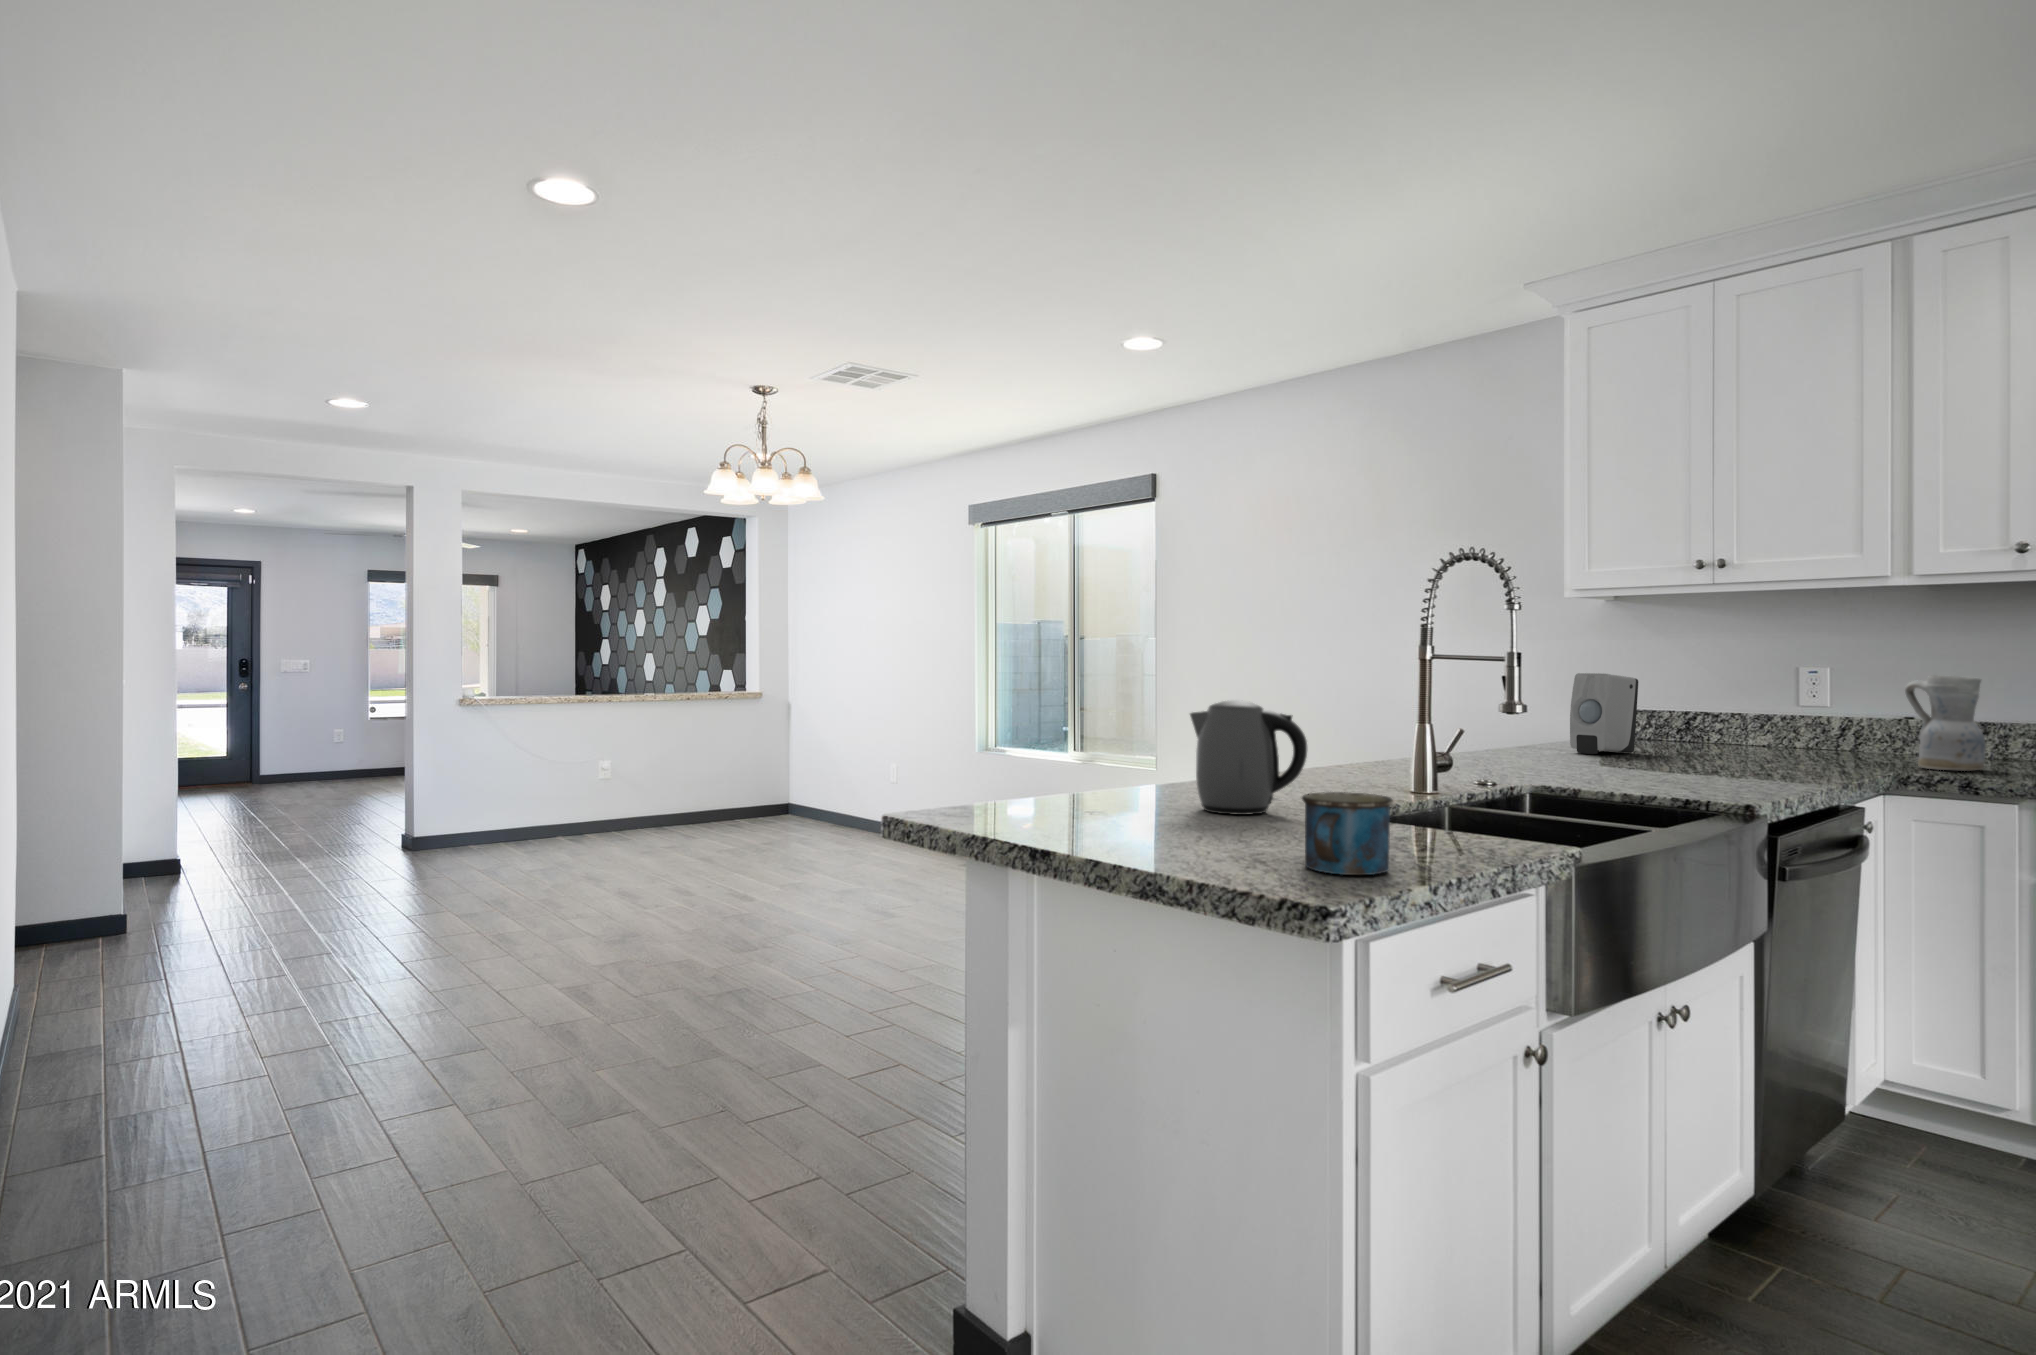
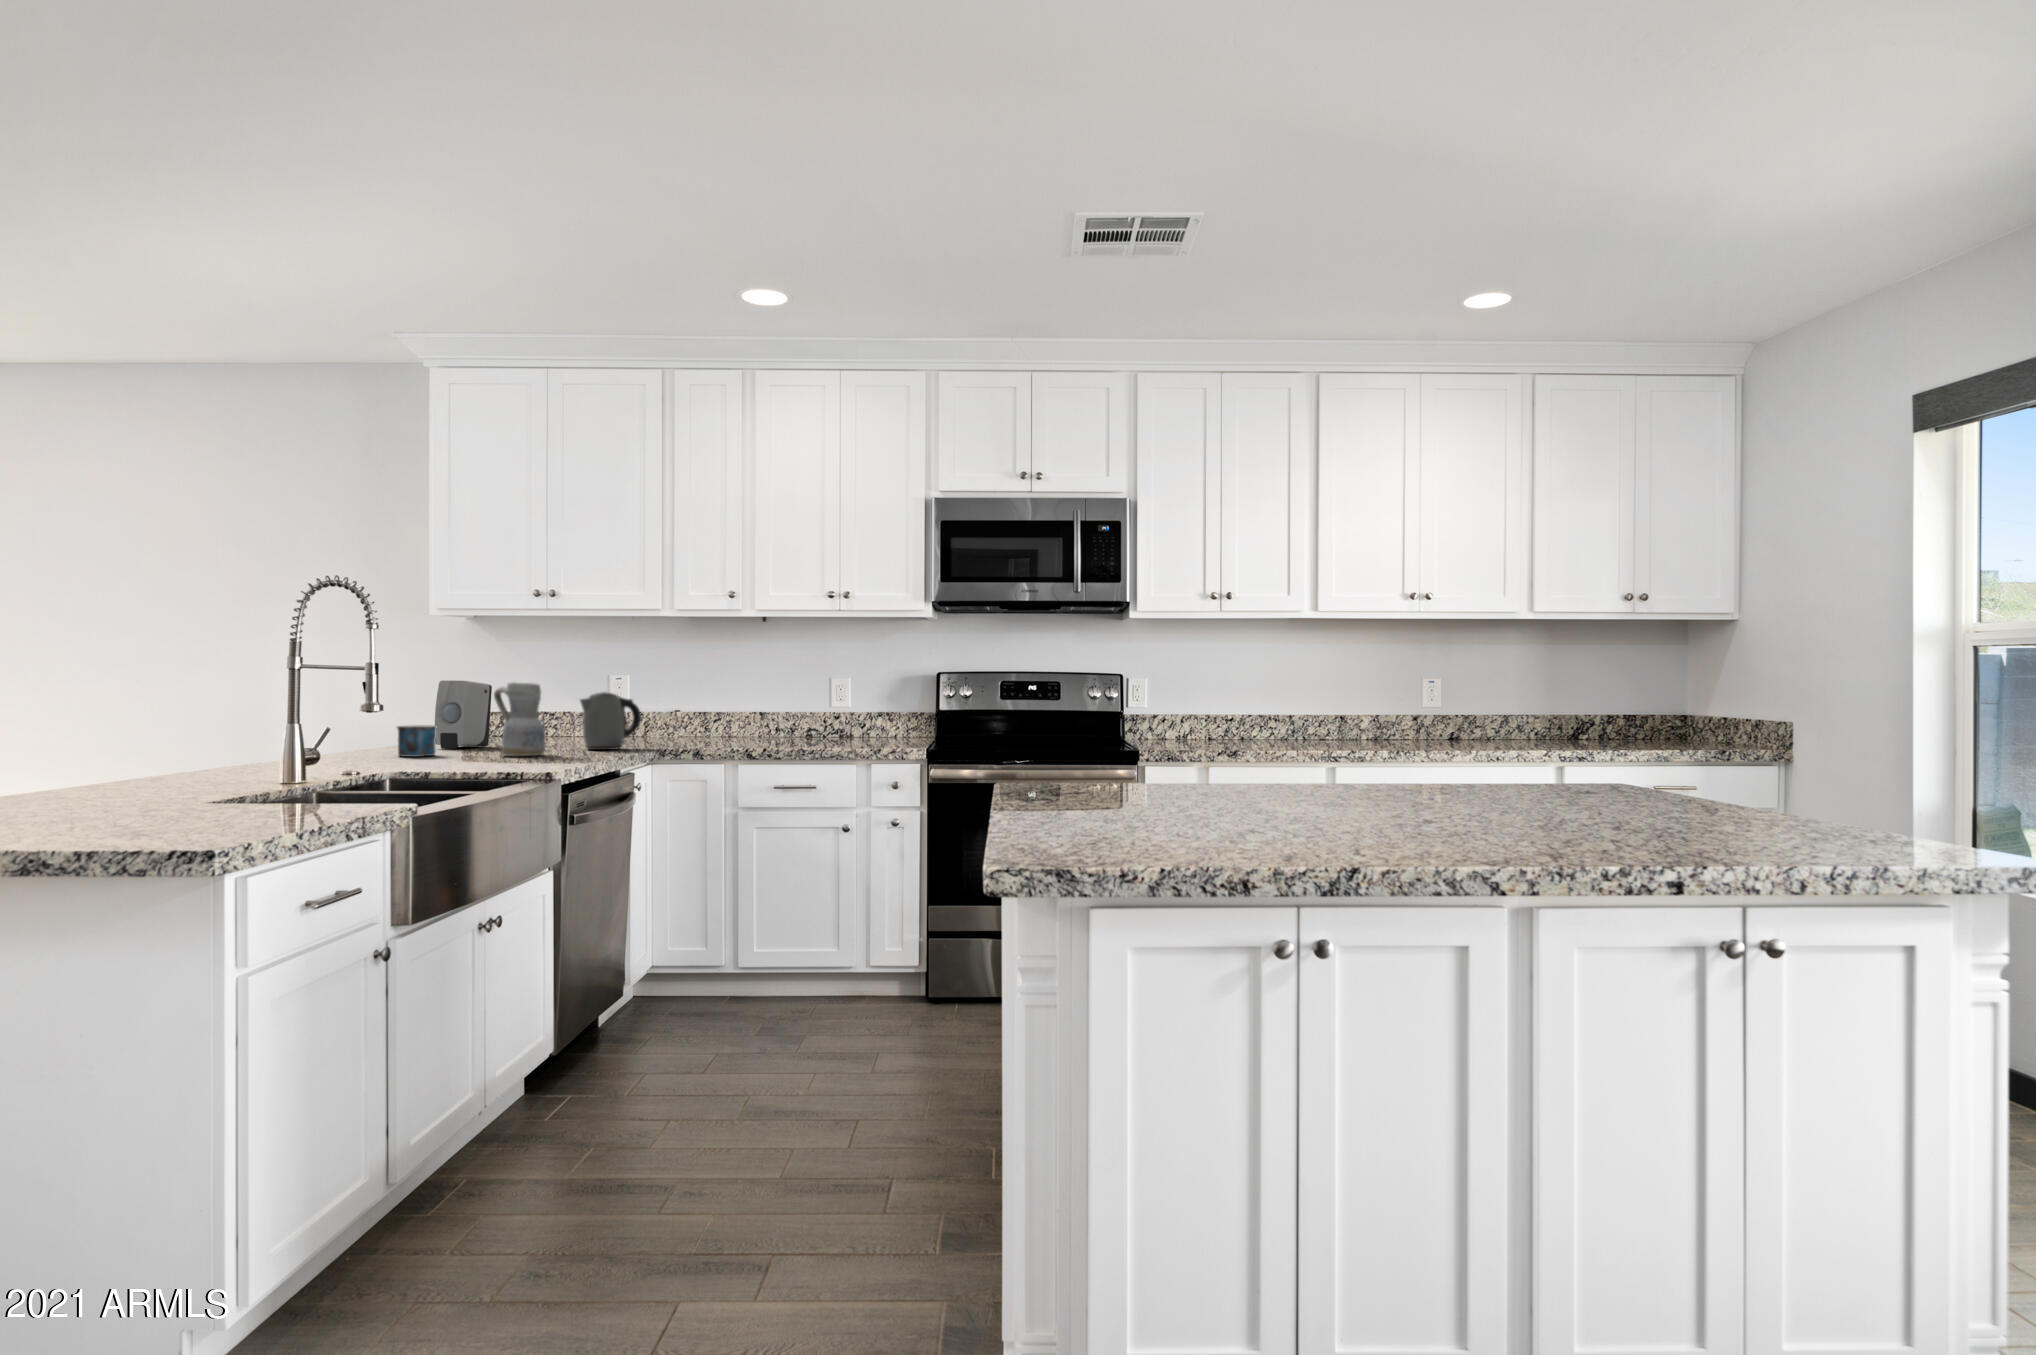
ceramic pitcher: present [1905,675,1986,771] -> present [494,683,545,756]
kettle: present [1190,700,1307,815] -> present [580,692,641,750]
mug: present [1302,792,1393,875] -> present [397,725,436,757]

